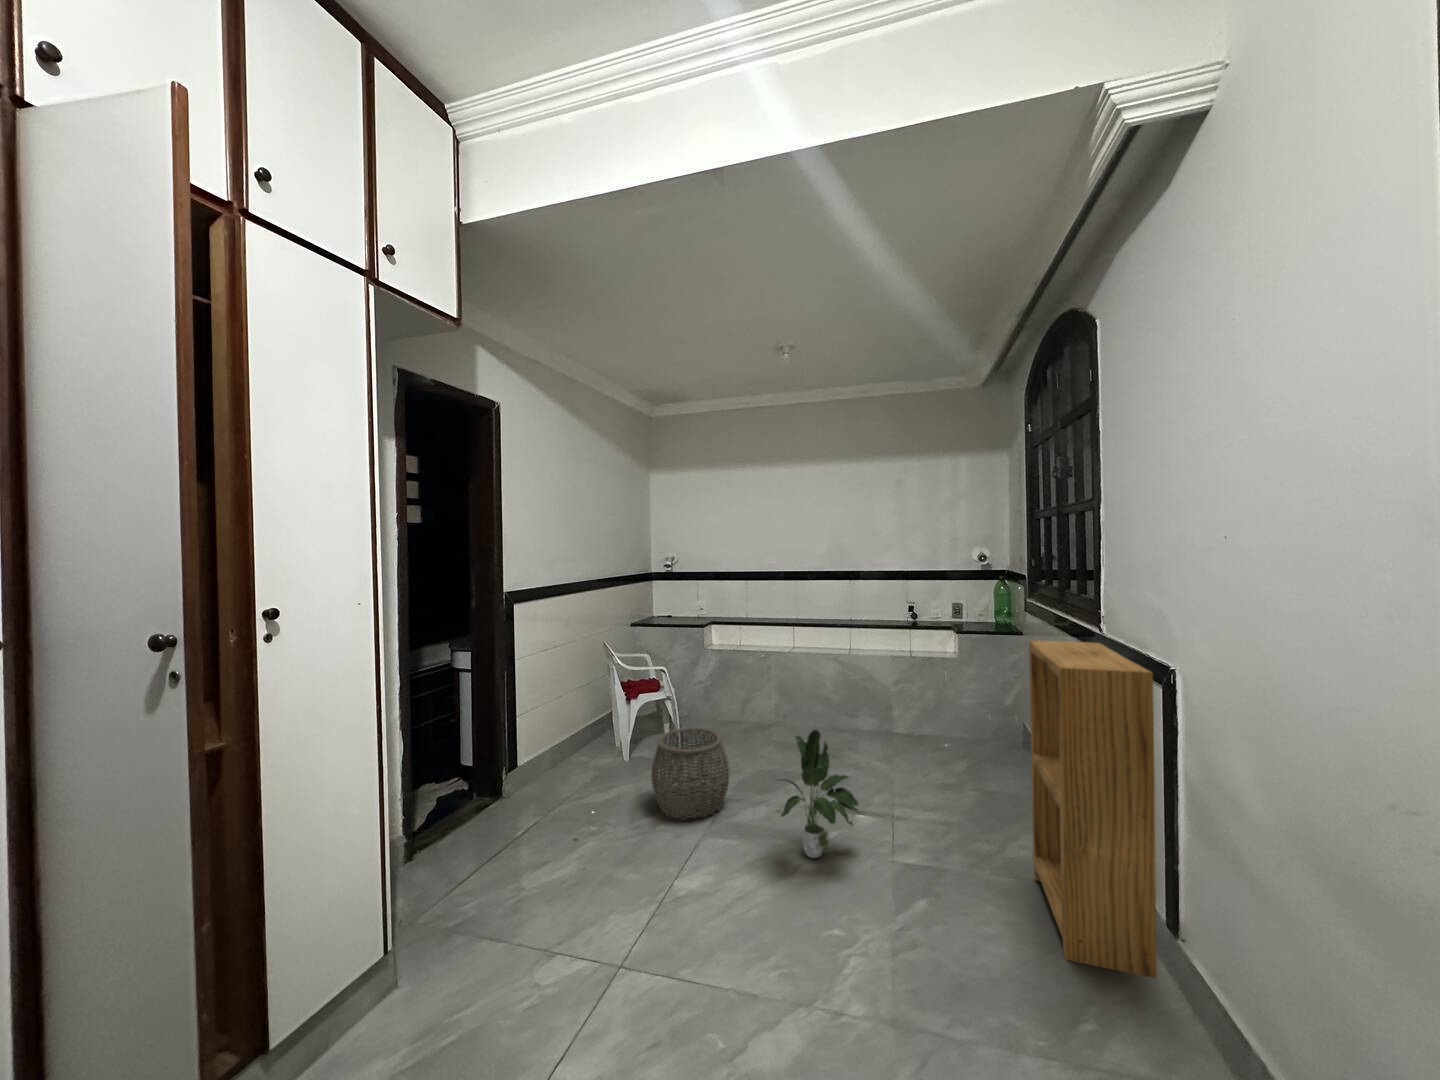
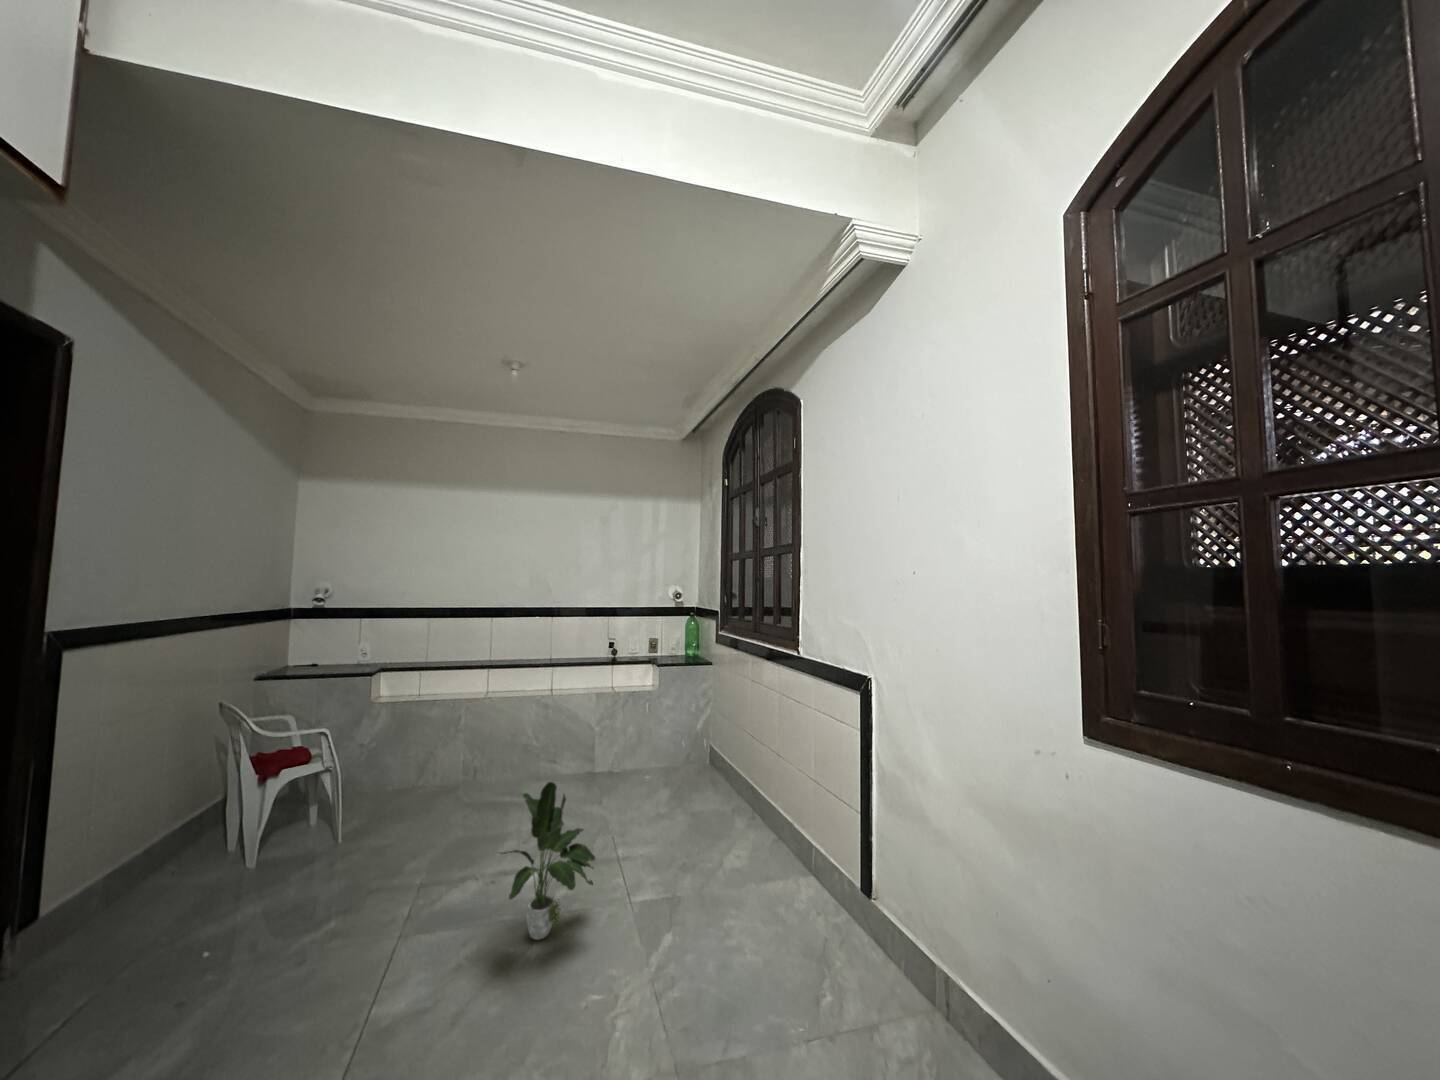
shelving unit: present [1029,640,1157,978] -> none [751,663,857,956]
woven basket: present [651,727,730,819] -> none [289,808,420,949]

